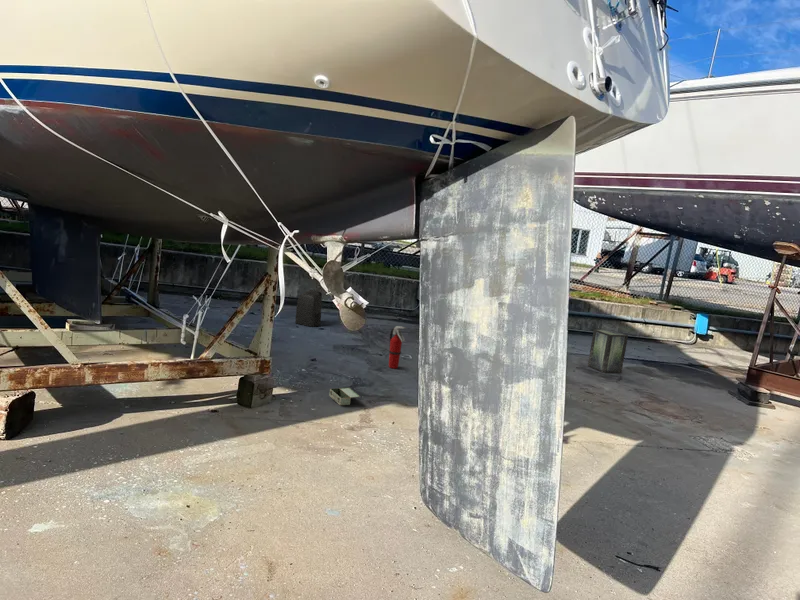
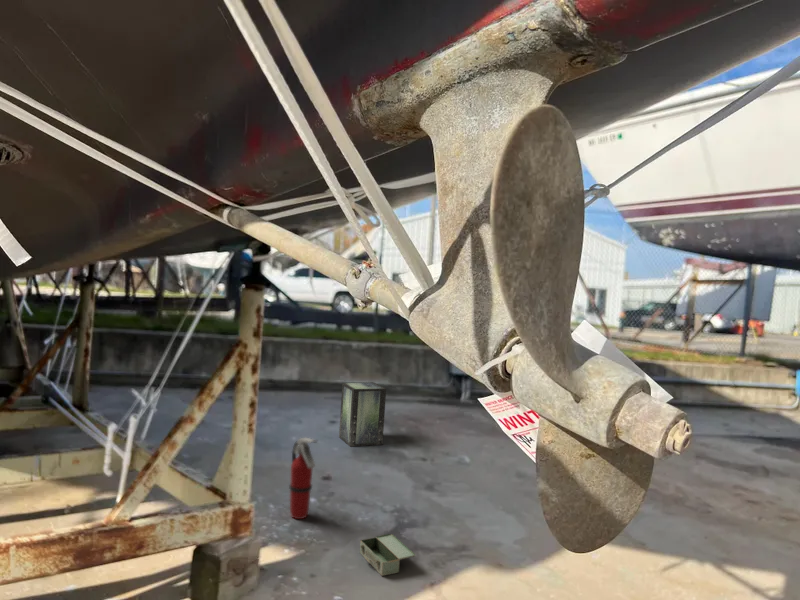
backpack: present [295,290,322,327] -> none [298,366,332,417]
fire extinguisher: present [389,326,406,369] -> present [290,438,316,519]
storage box: present [588,329,628,373] -> present [339,382,386,447]

